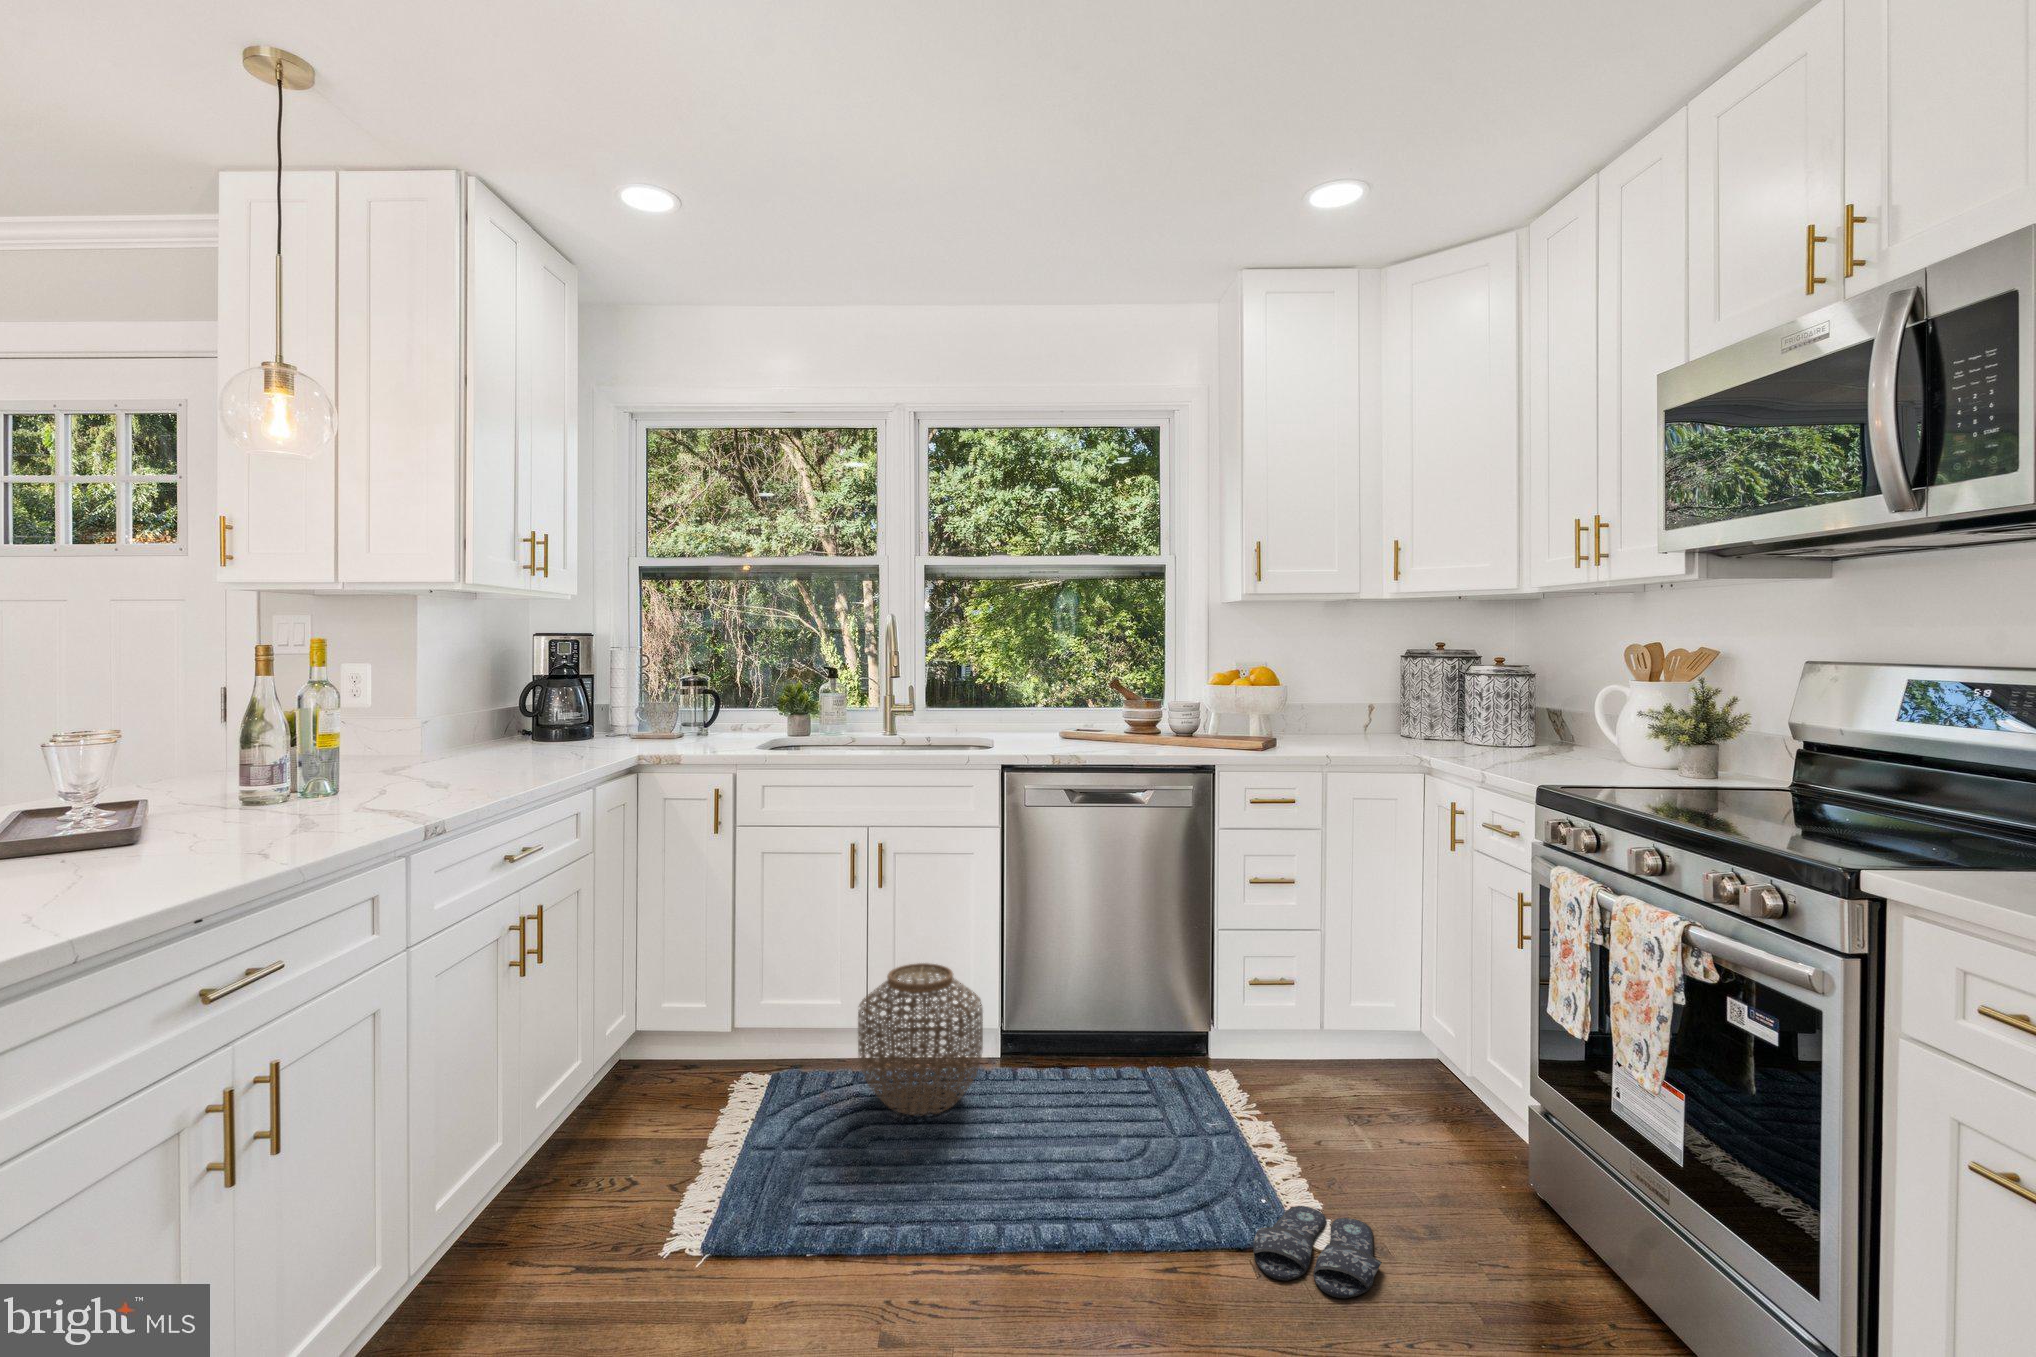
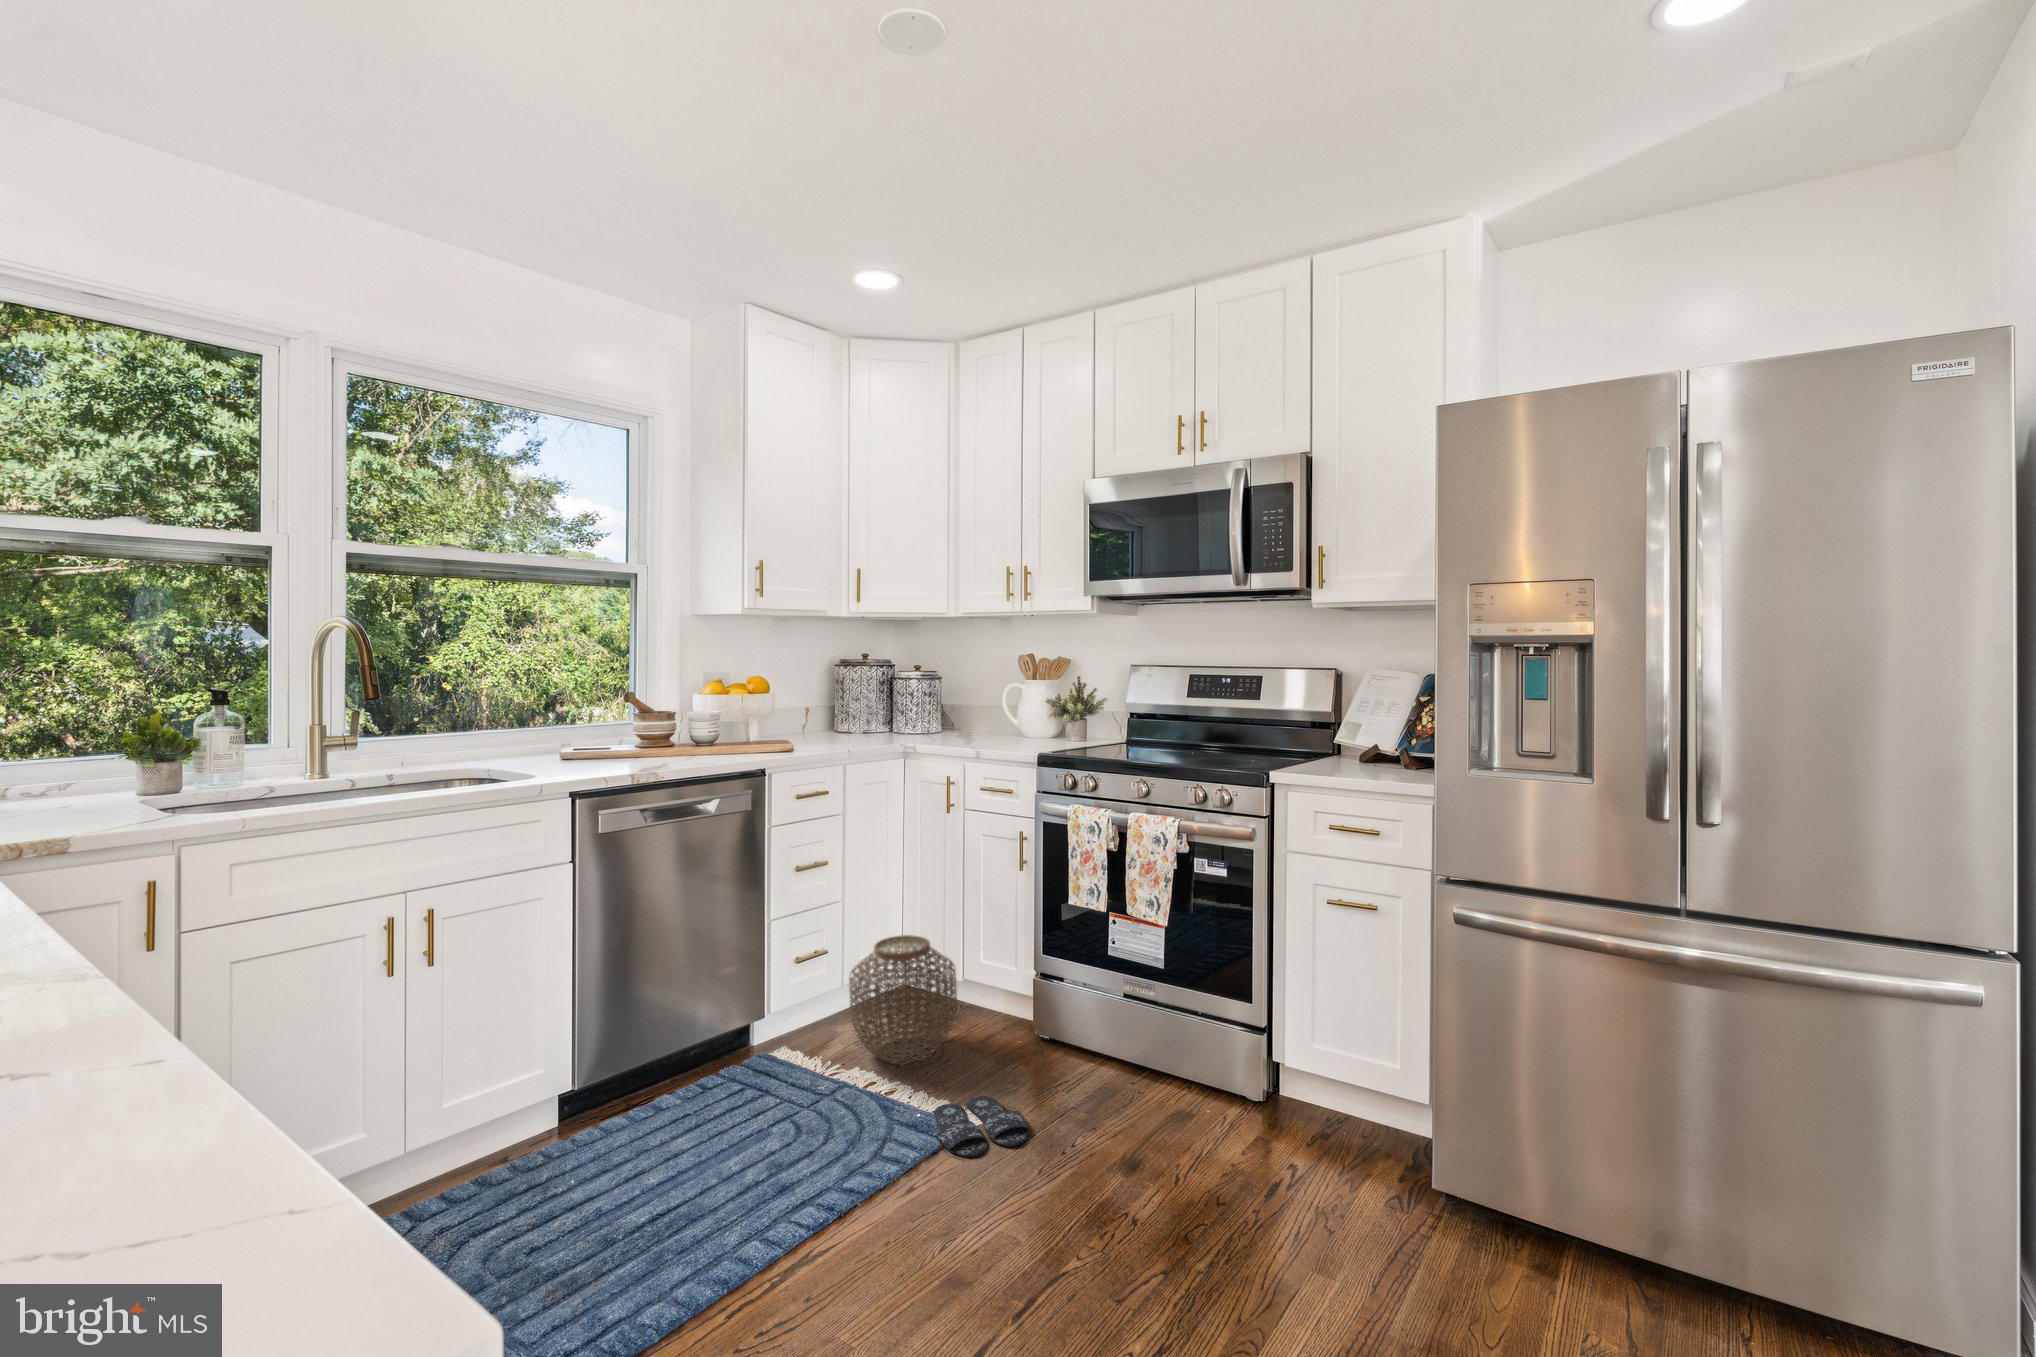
woven basket: present [858,963,983,1115] -> present [849,935,957,1065]

